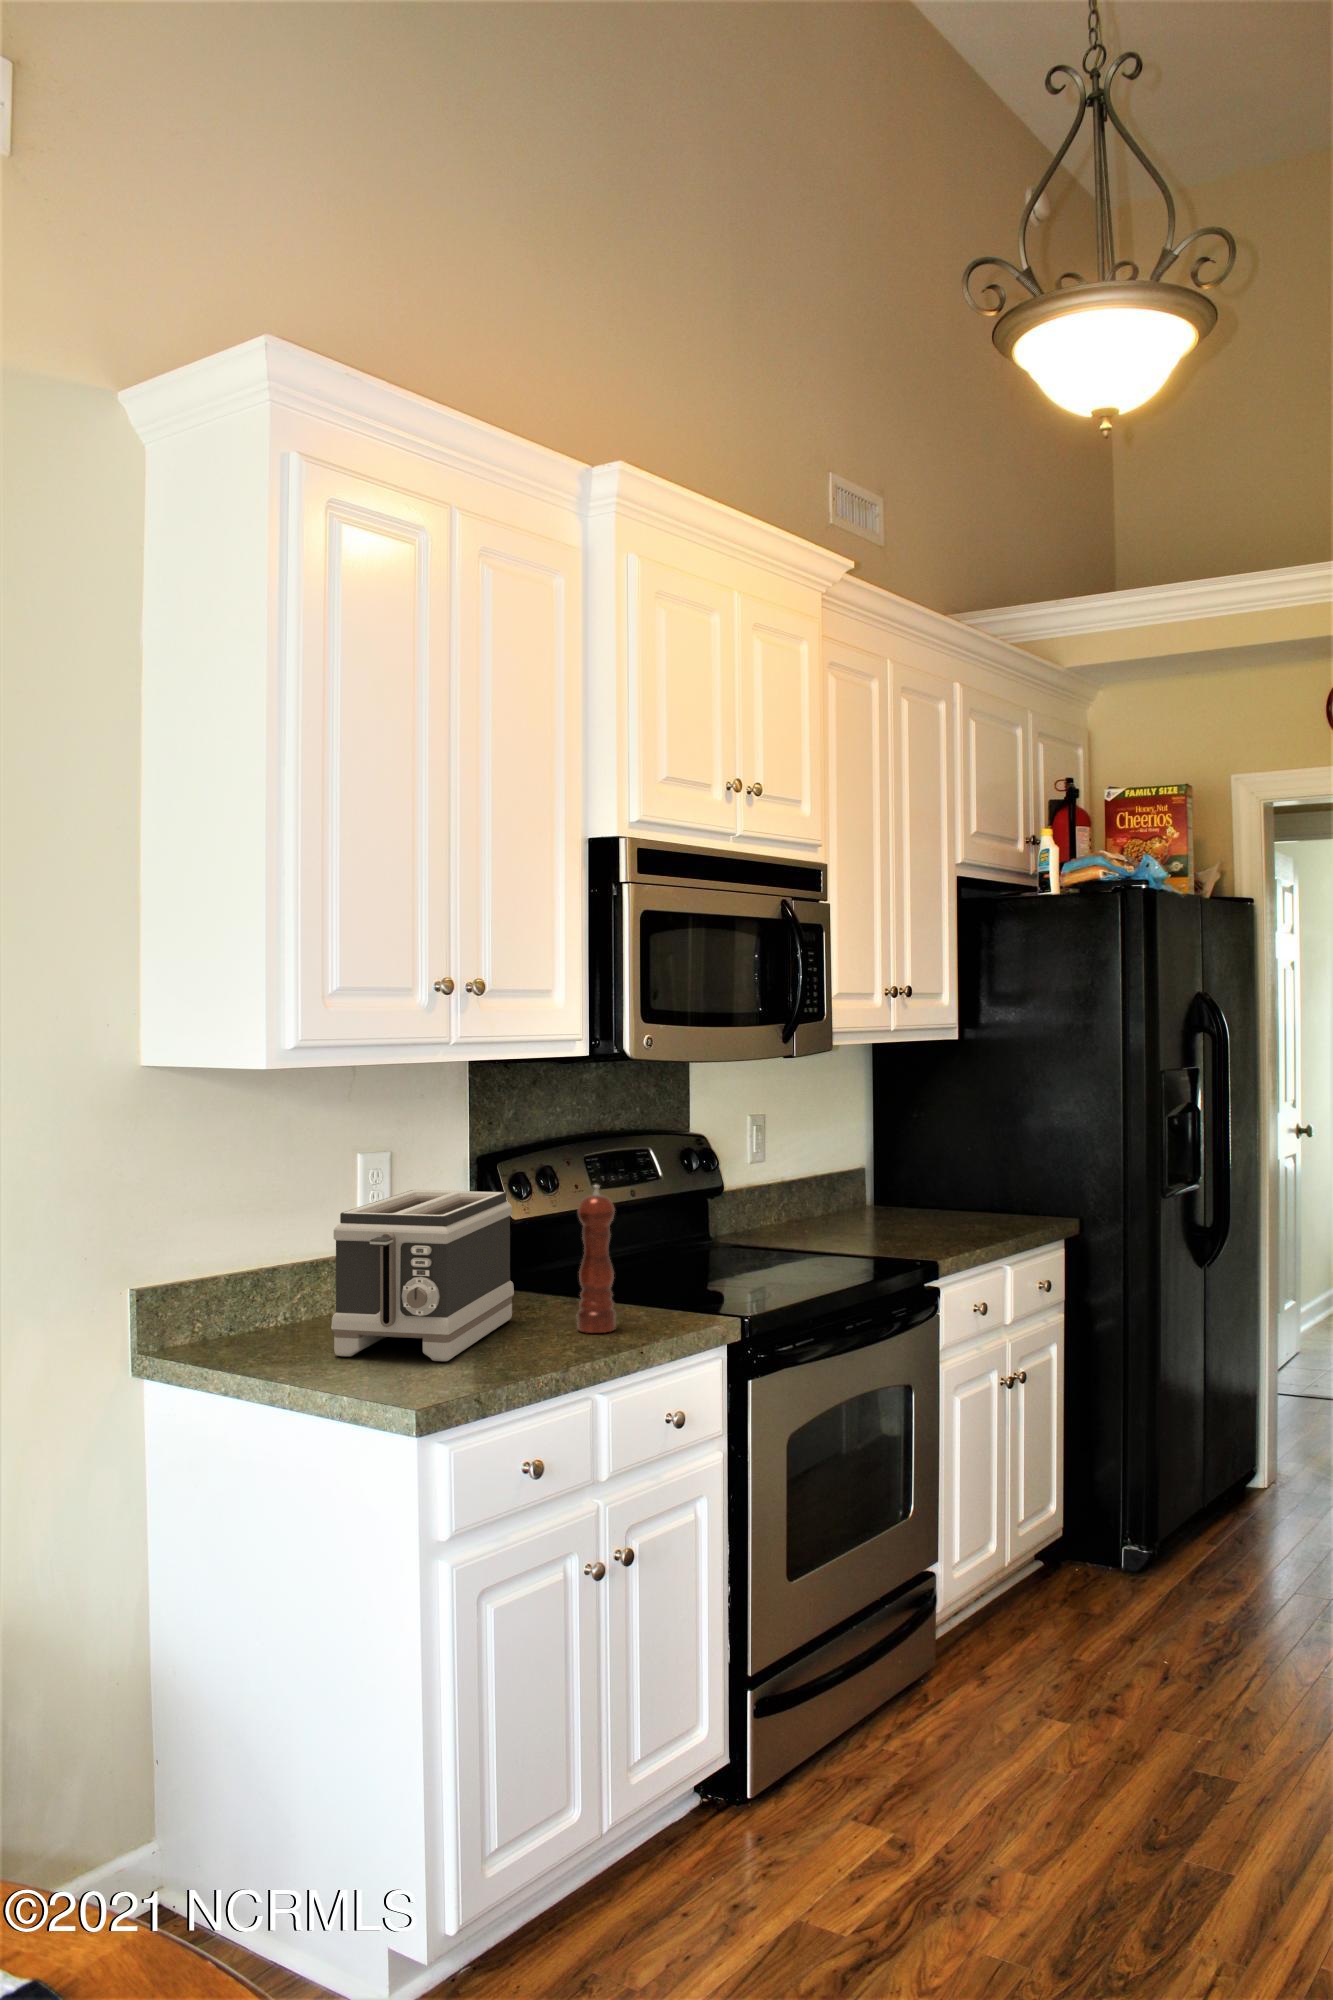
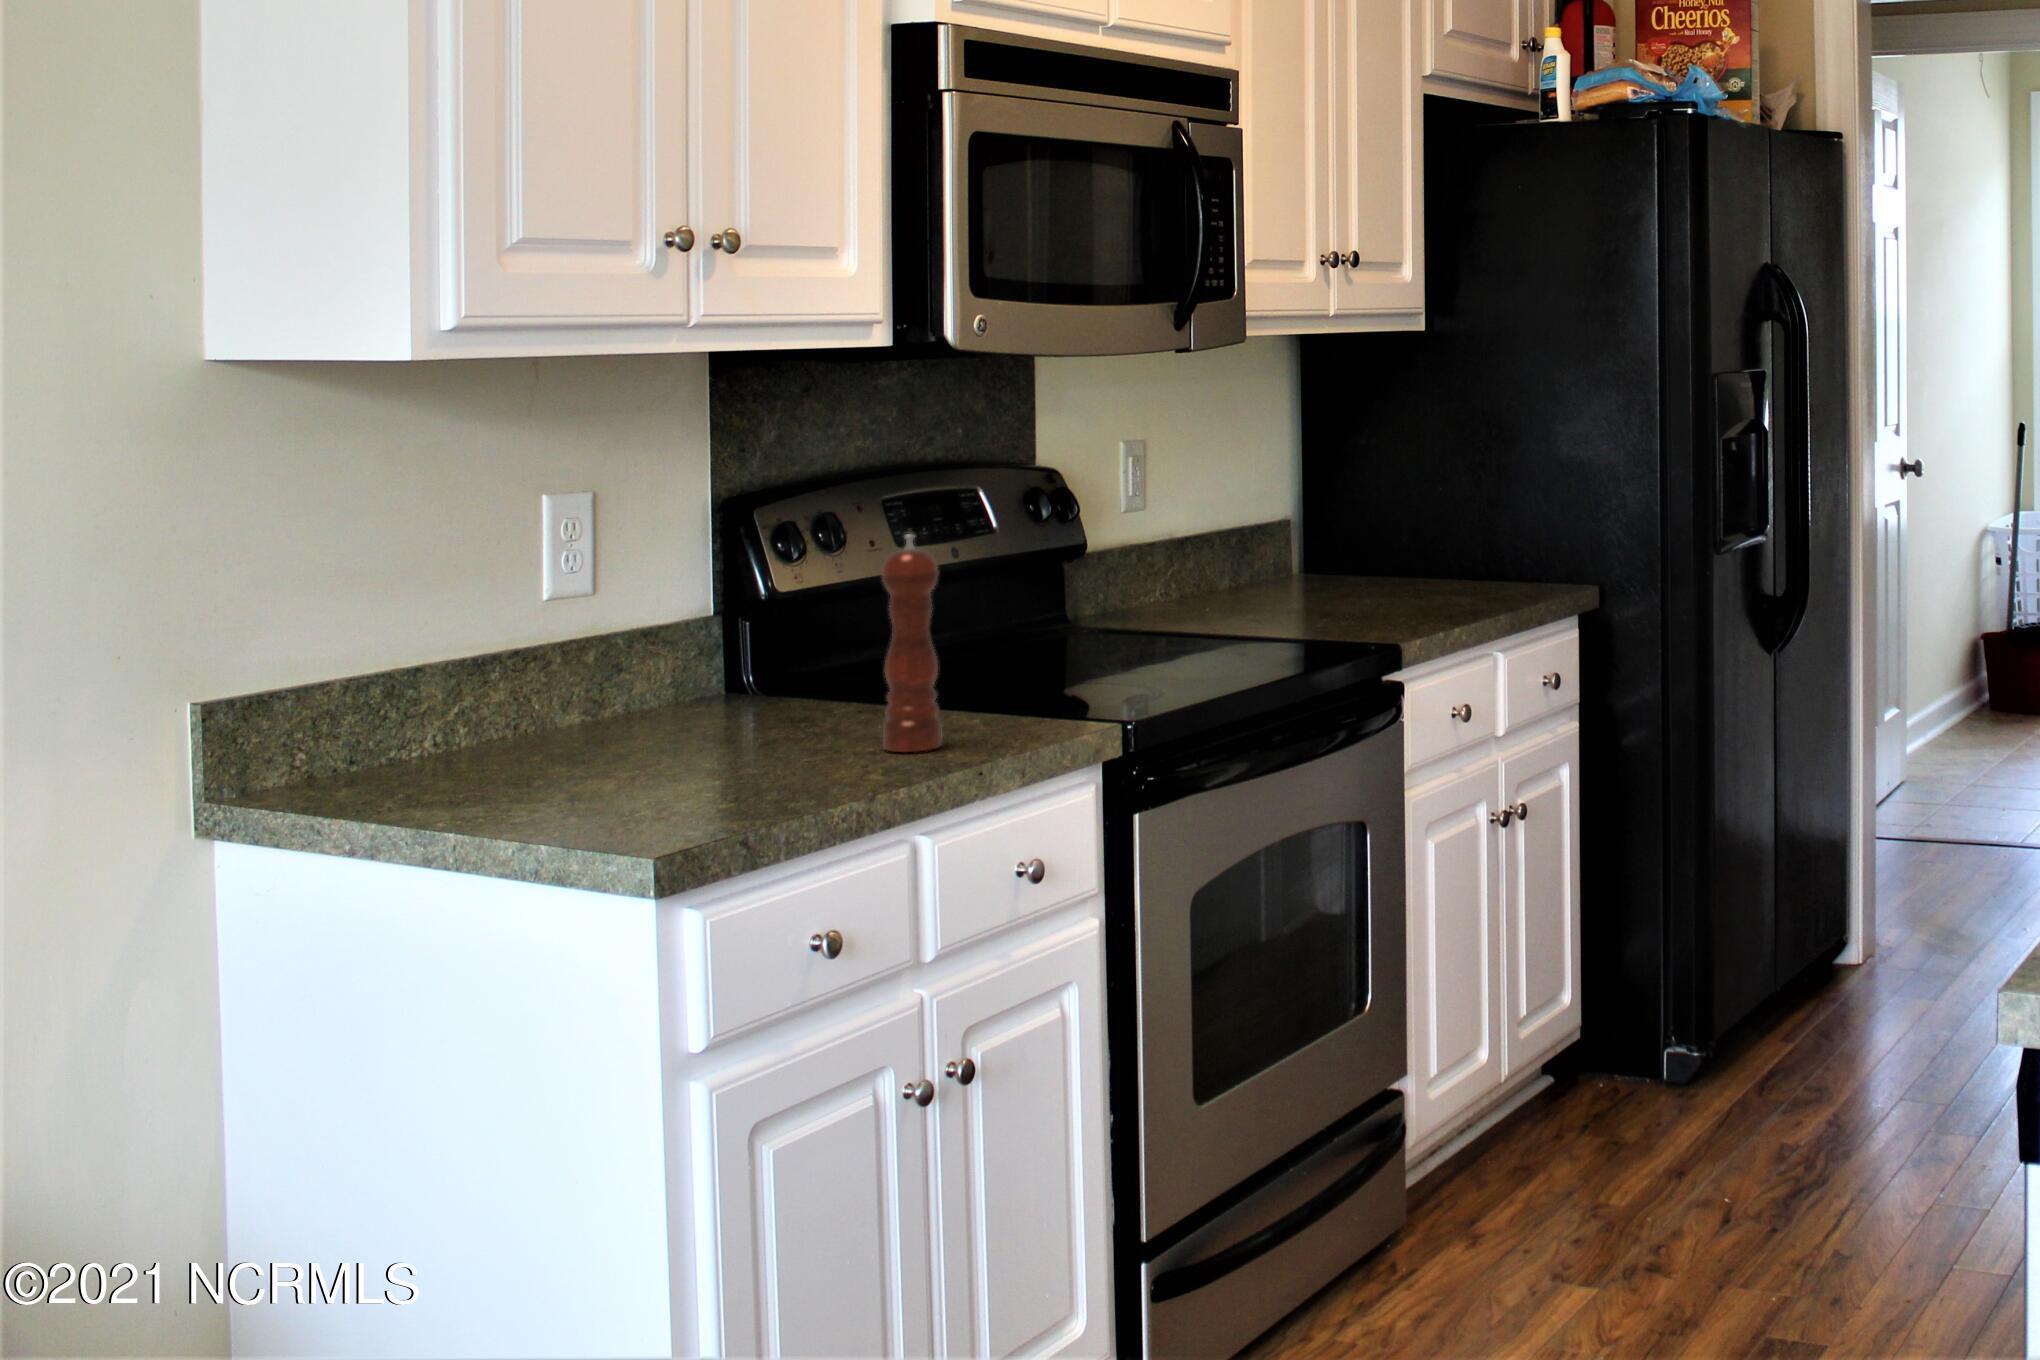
toaster: present [331,1190,514,1361] -> none [498,551,782,800]

